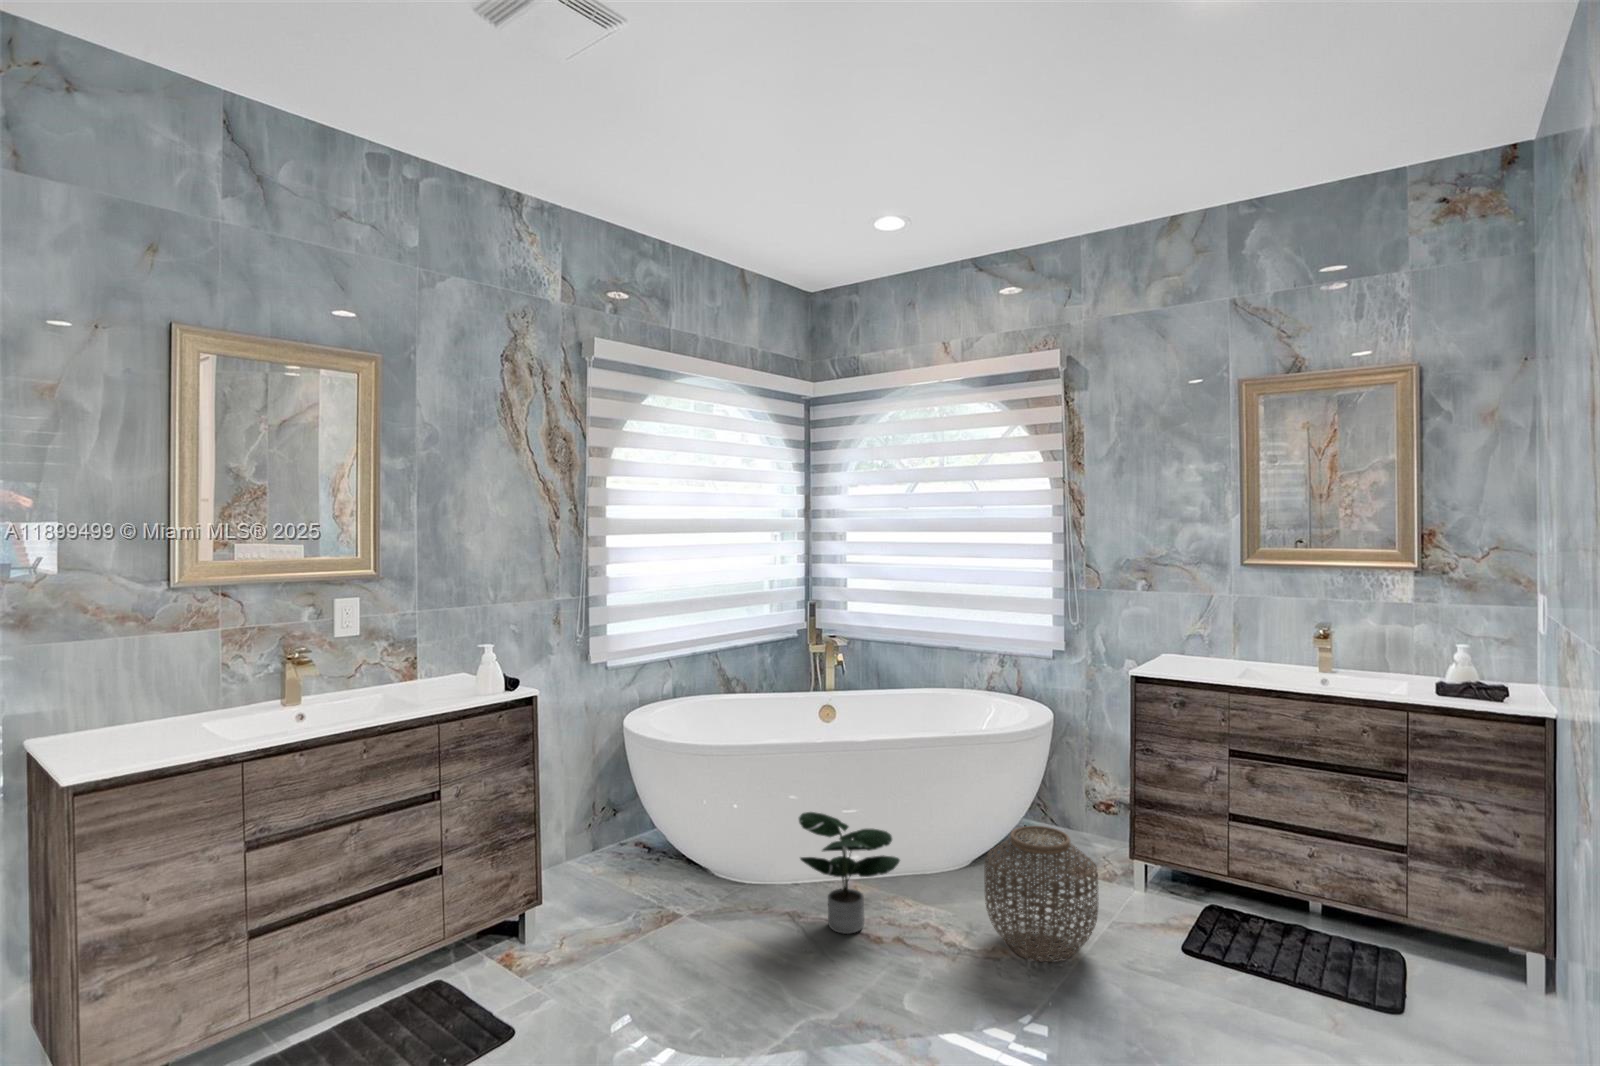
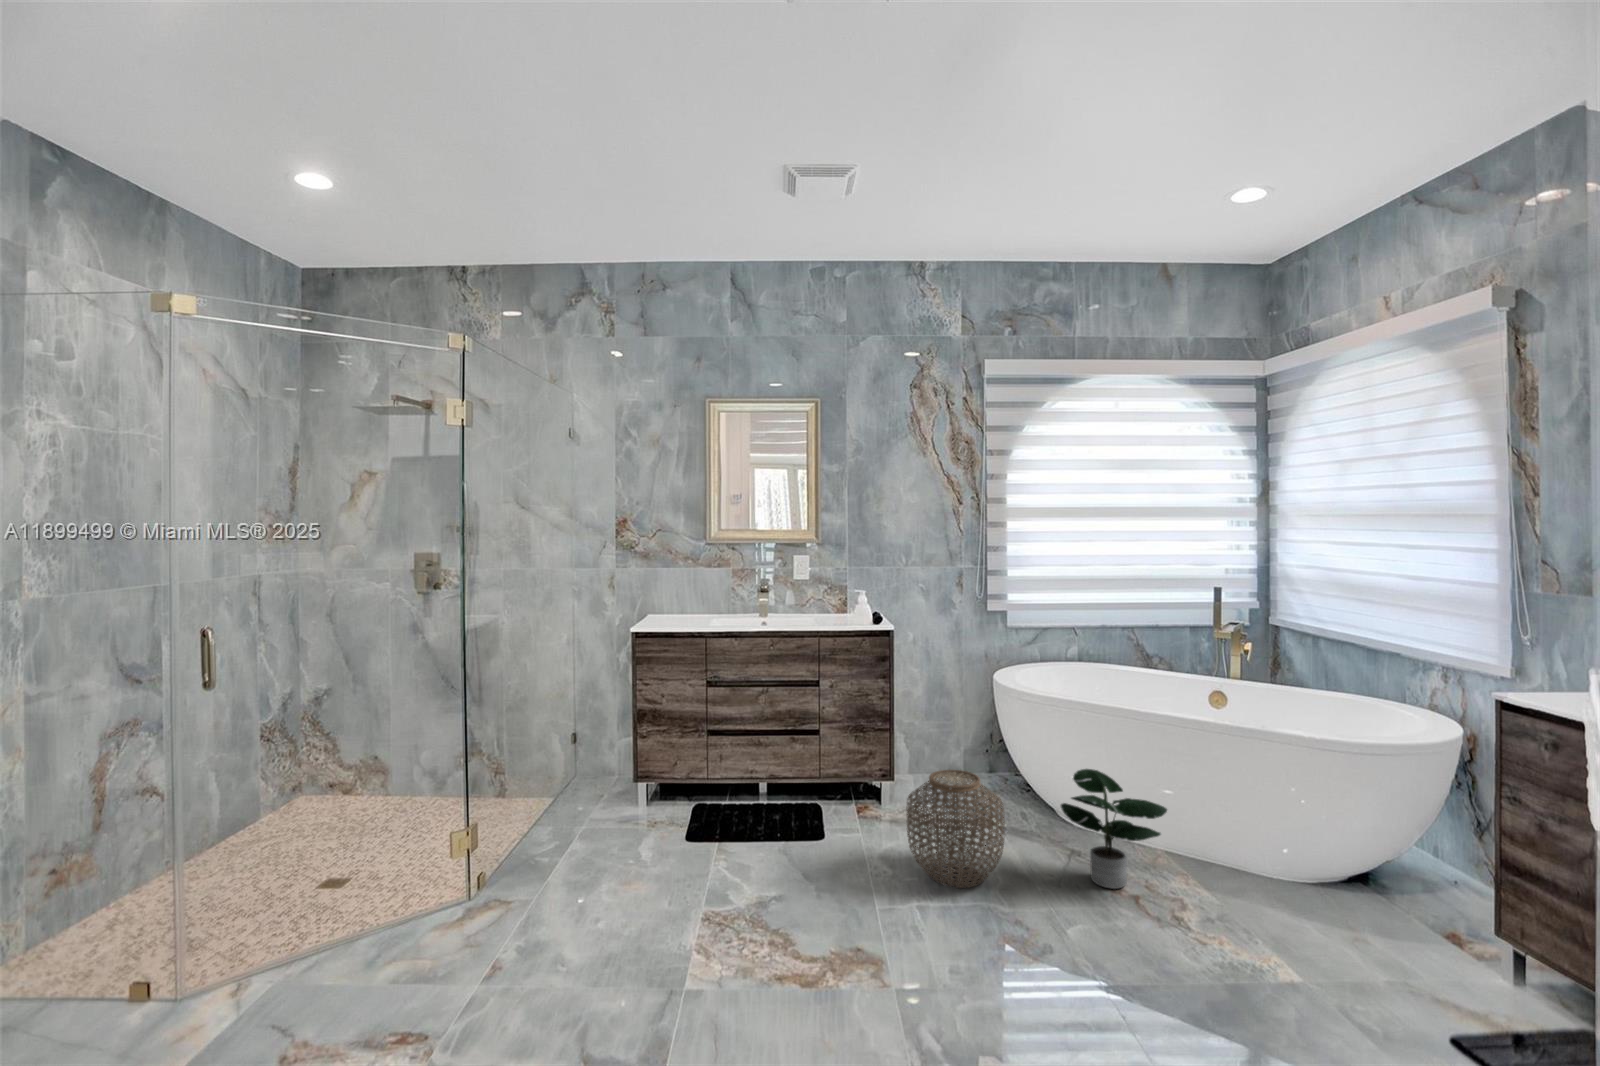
woven basket: present [985,826,1098,962] -> present [907,770,1005,888]

